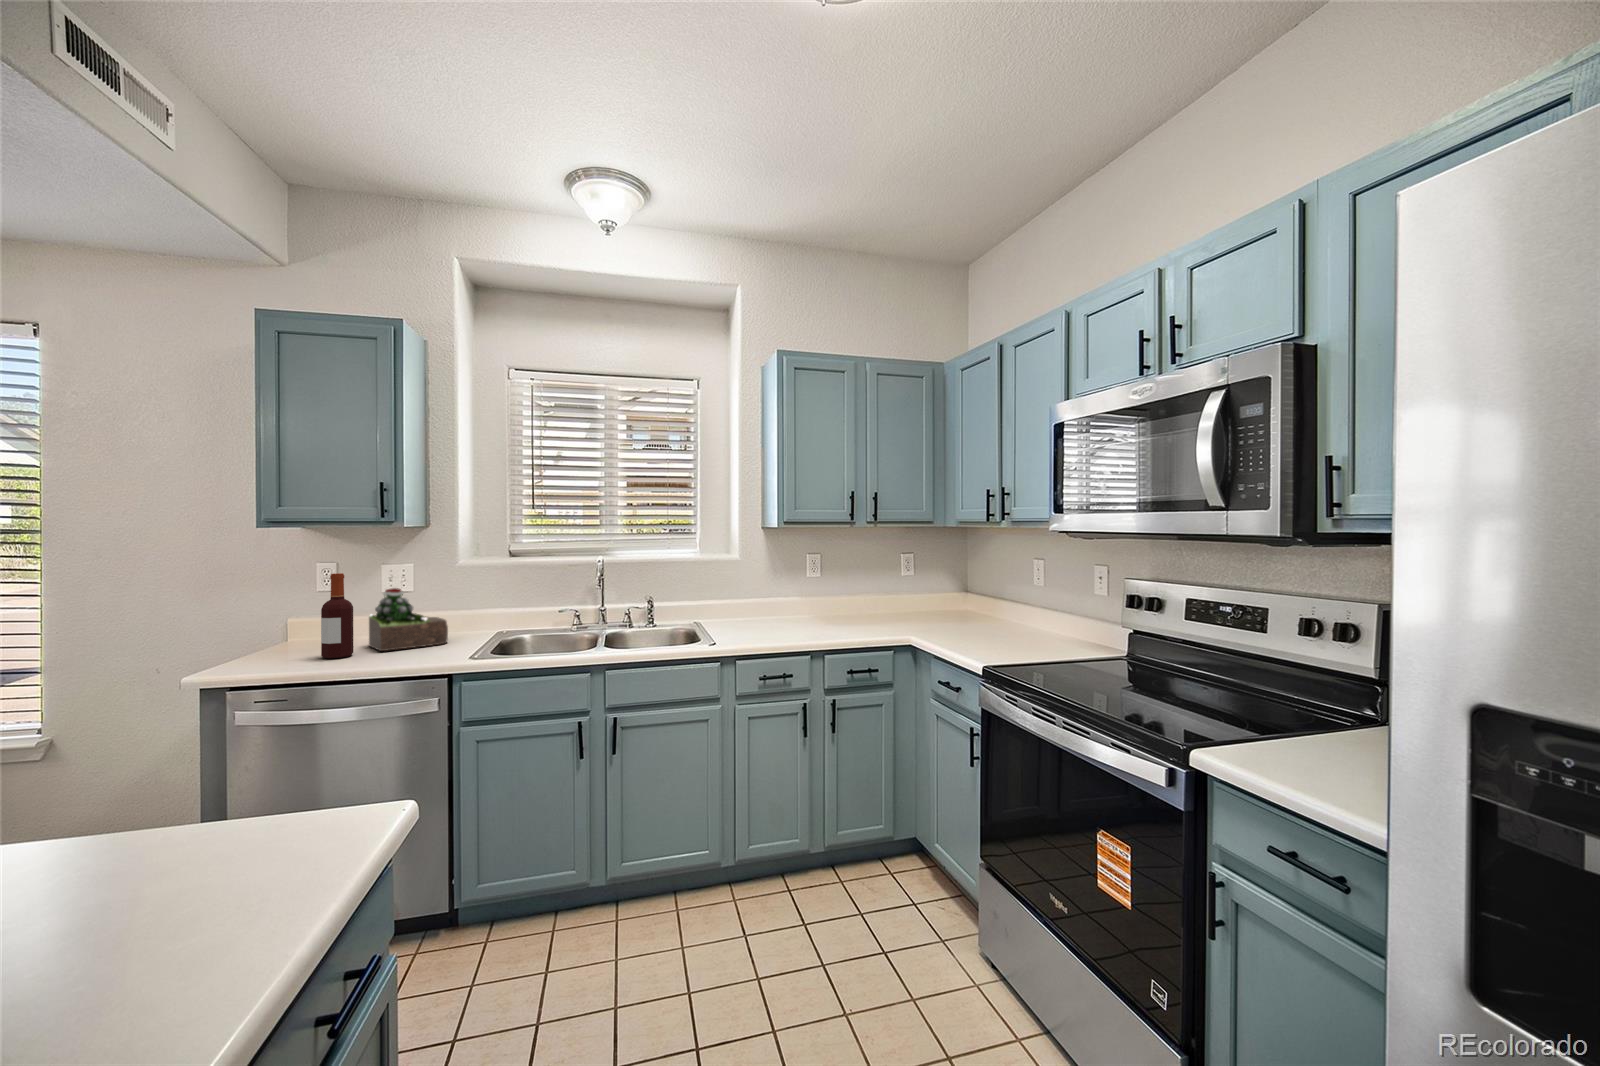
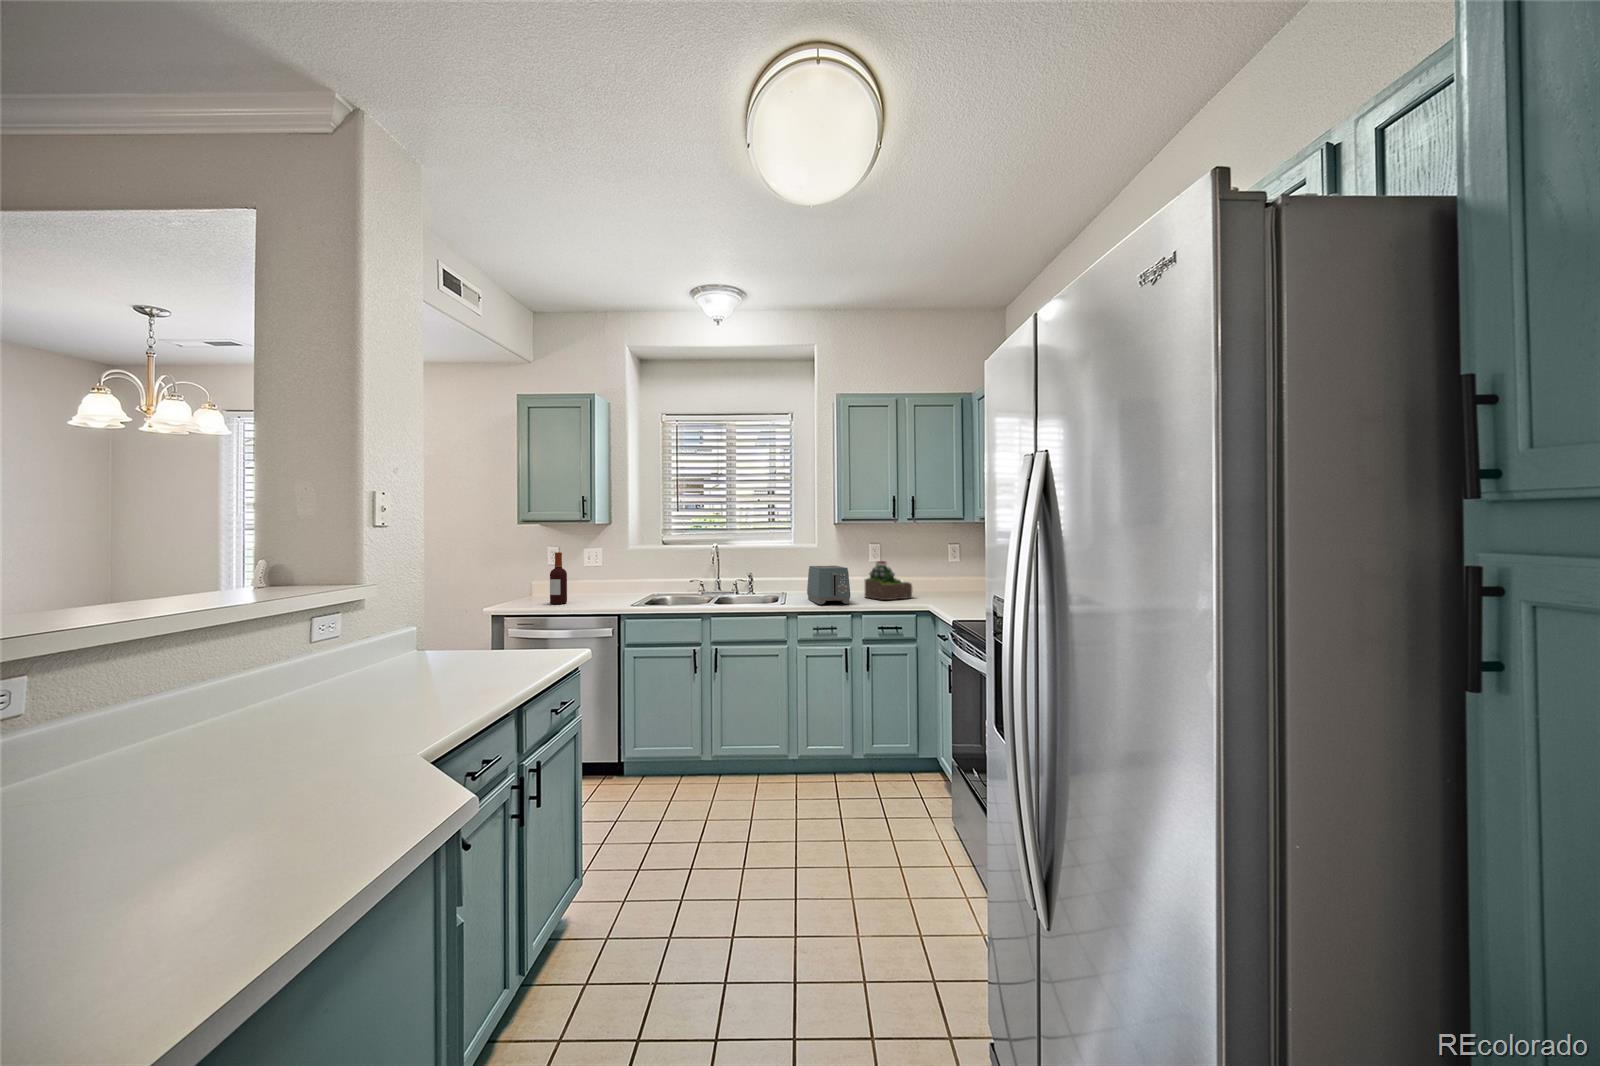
toaster: none [734,584,804,641] -> present [807,566,851,604]
succulent plant: present [369,588,448,651] -> present [865,561,912,600]

